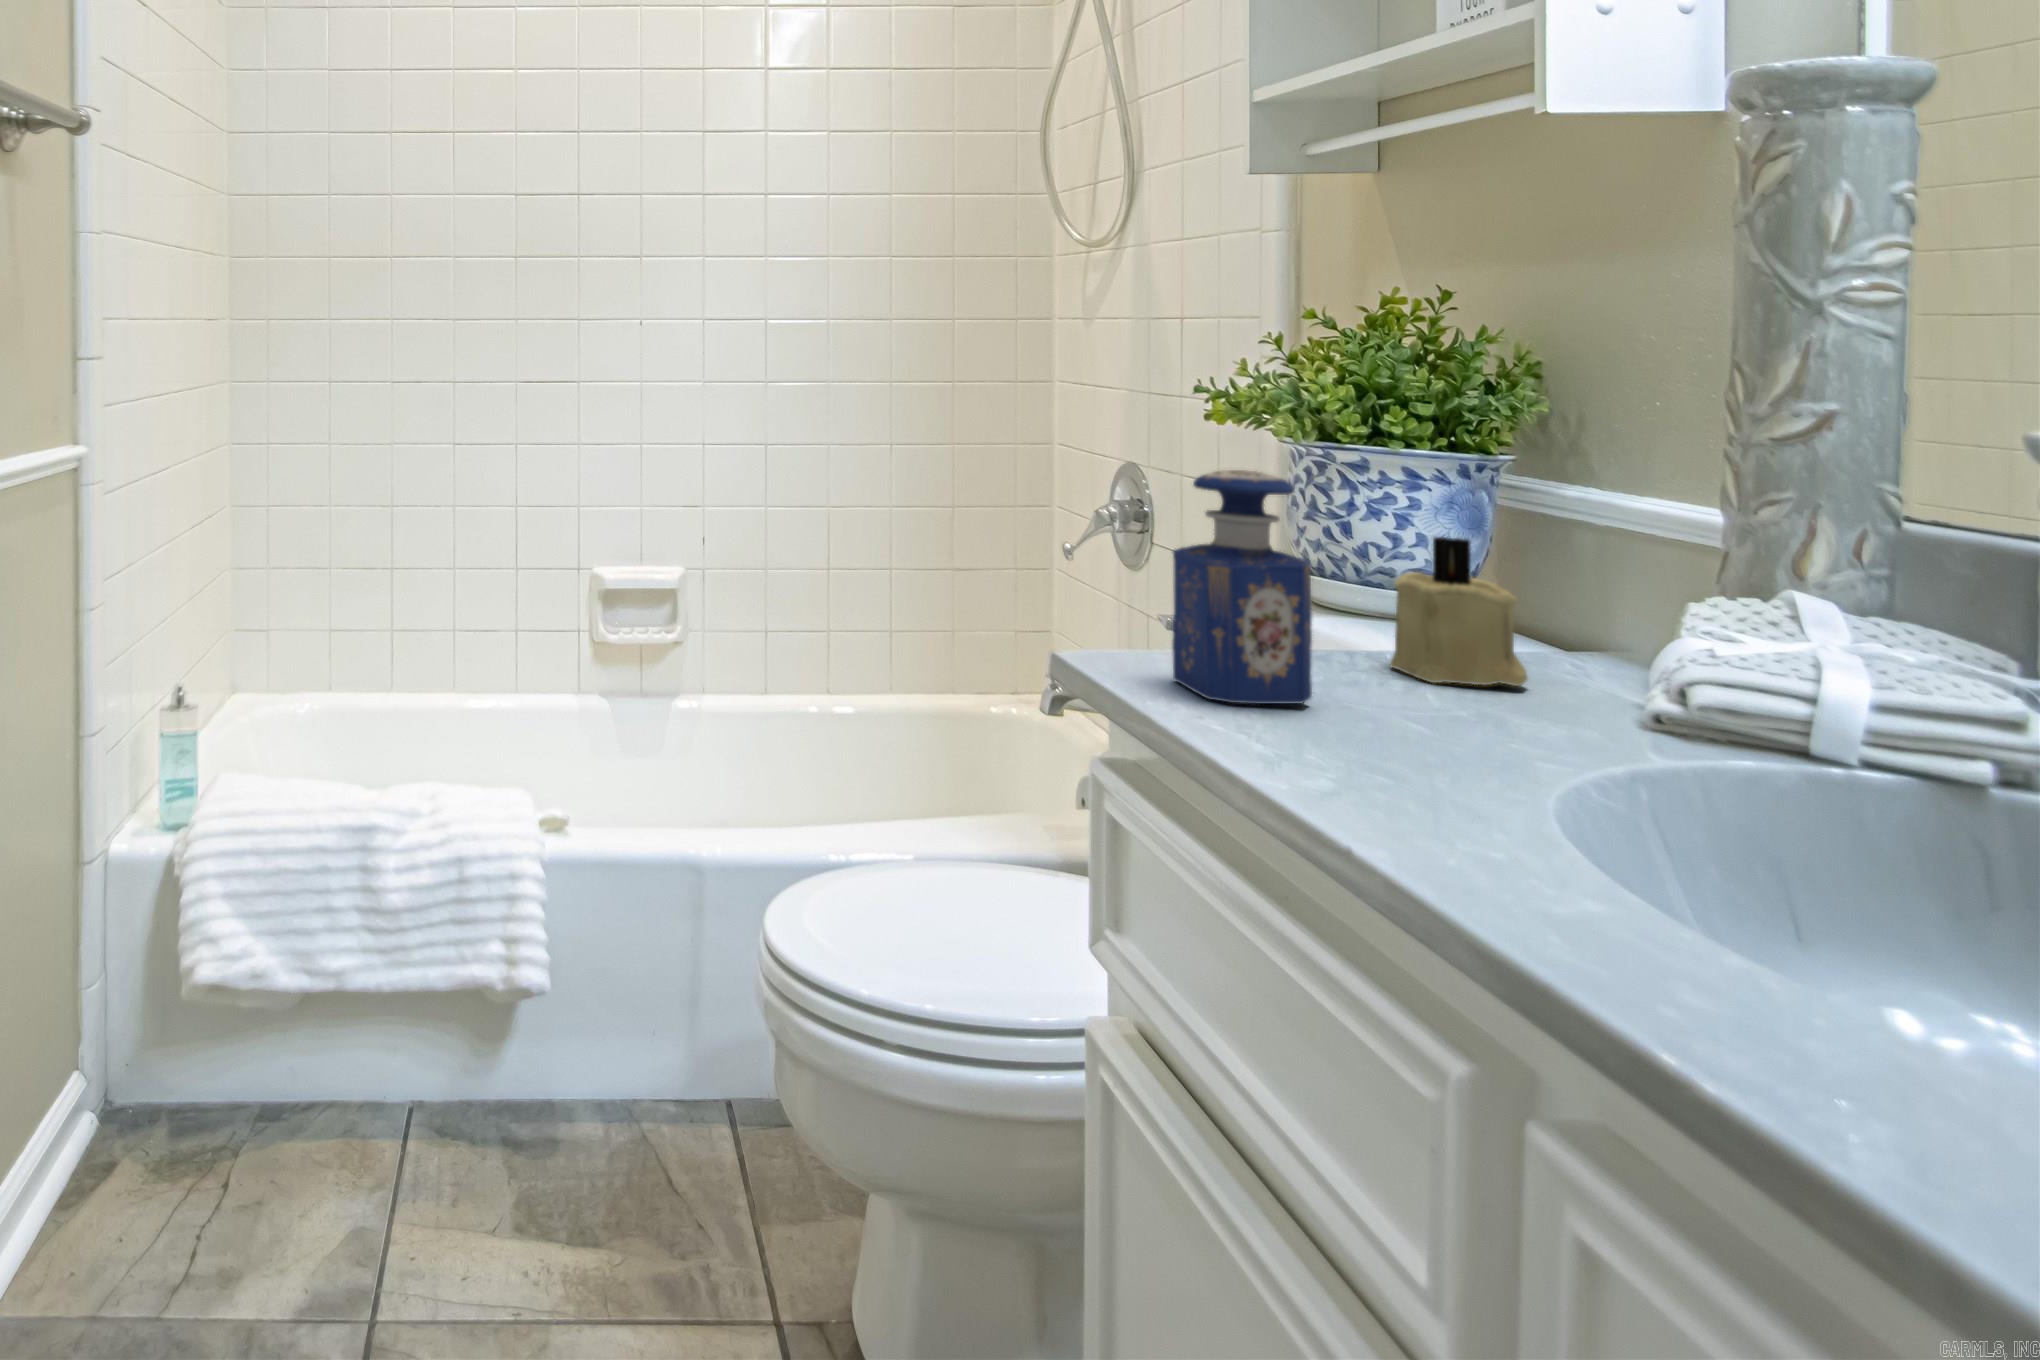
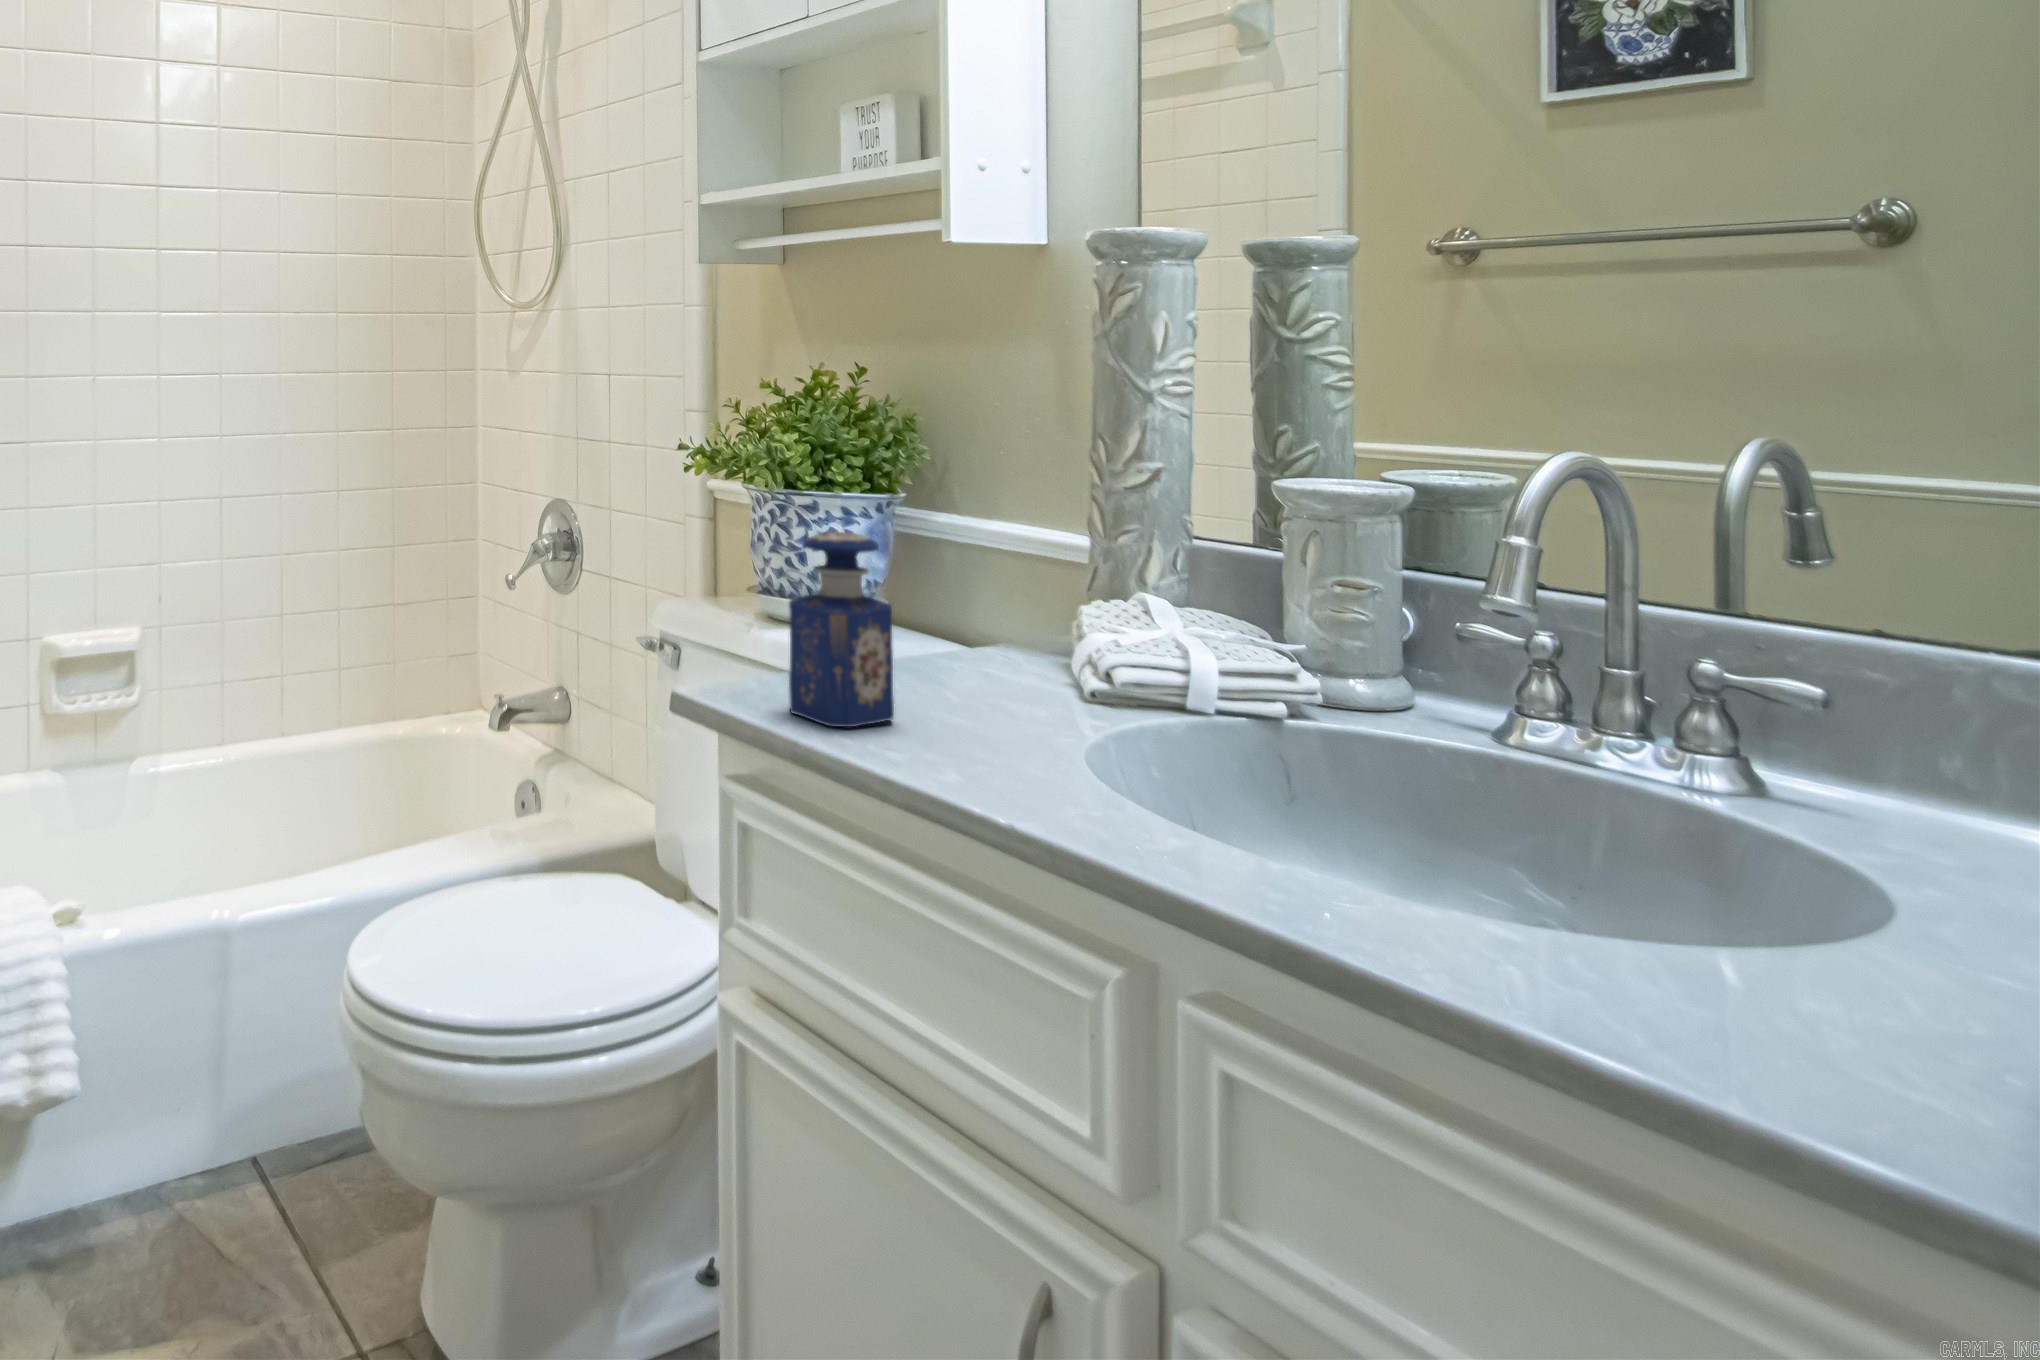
candle: present [1390,537,1528,686] -> none [898,569,989,686]

